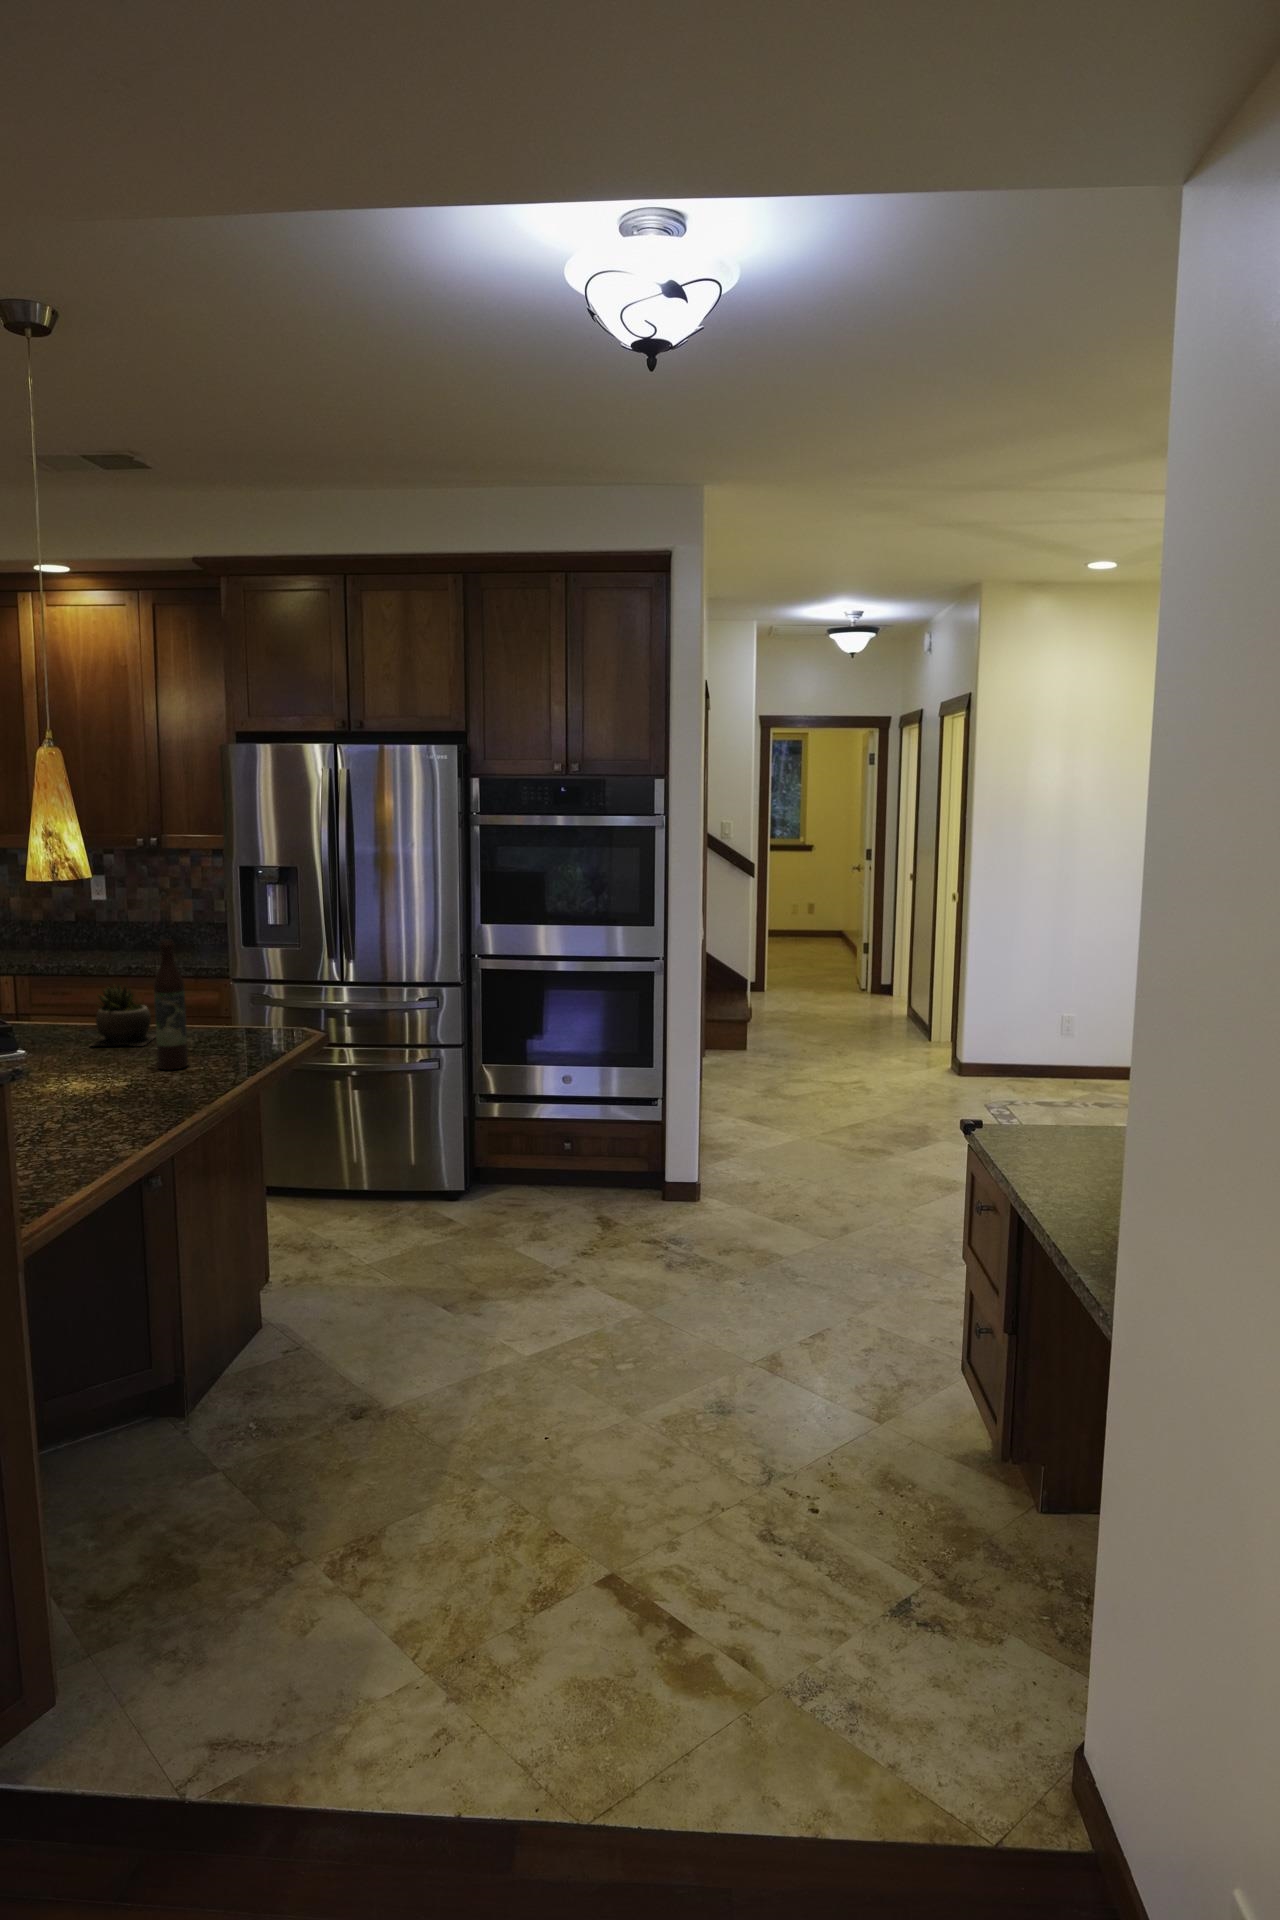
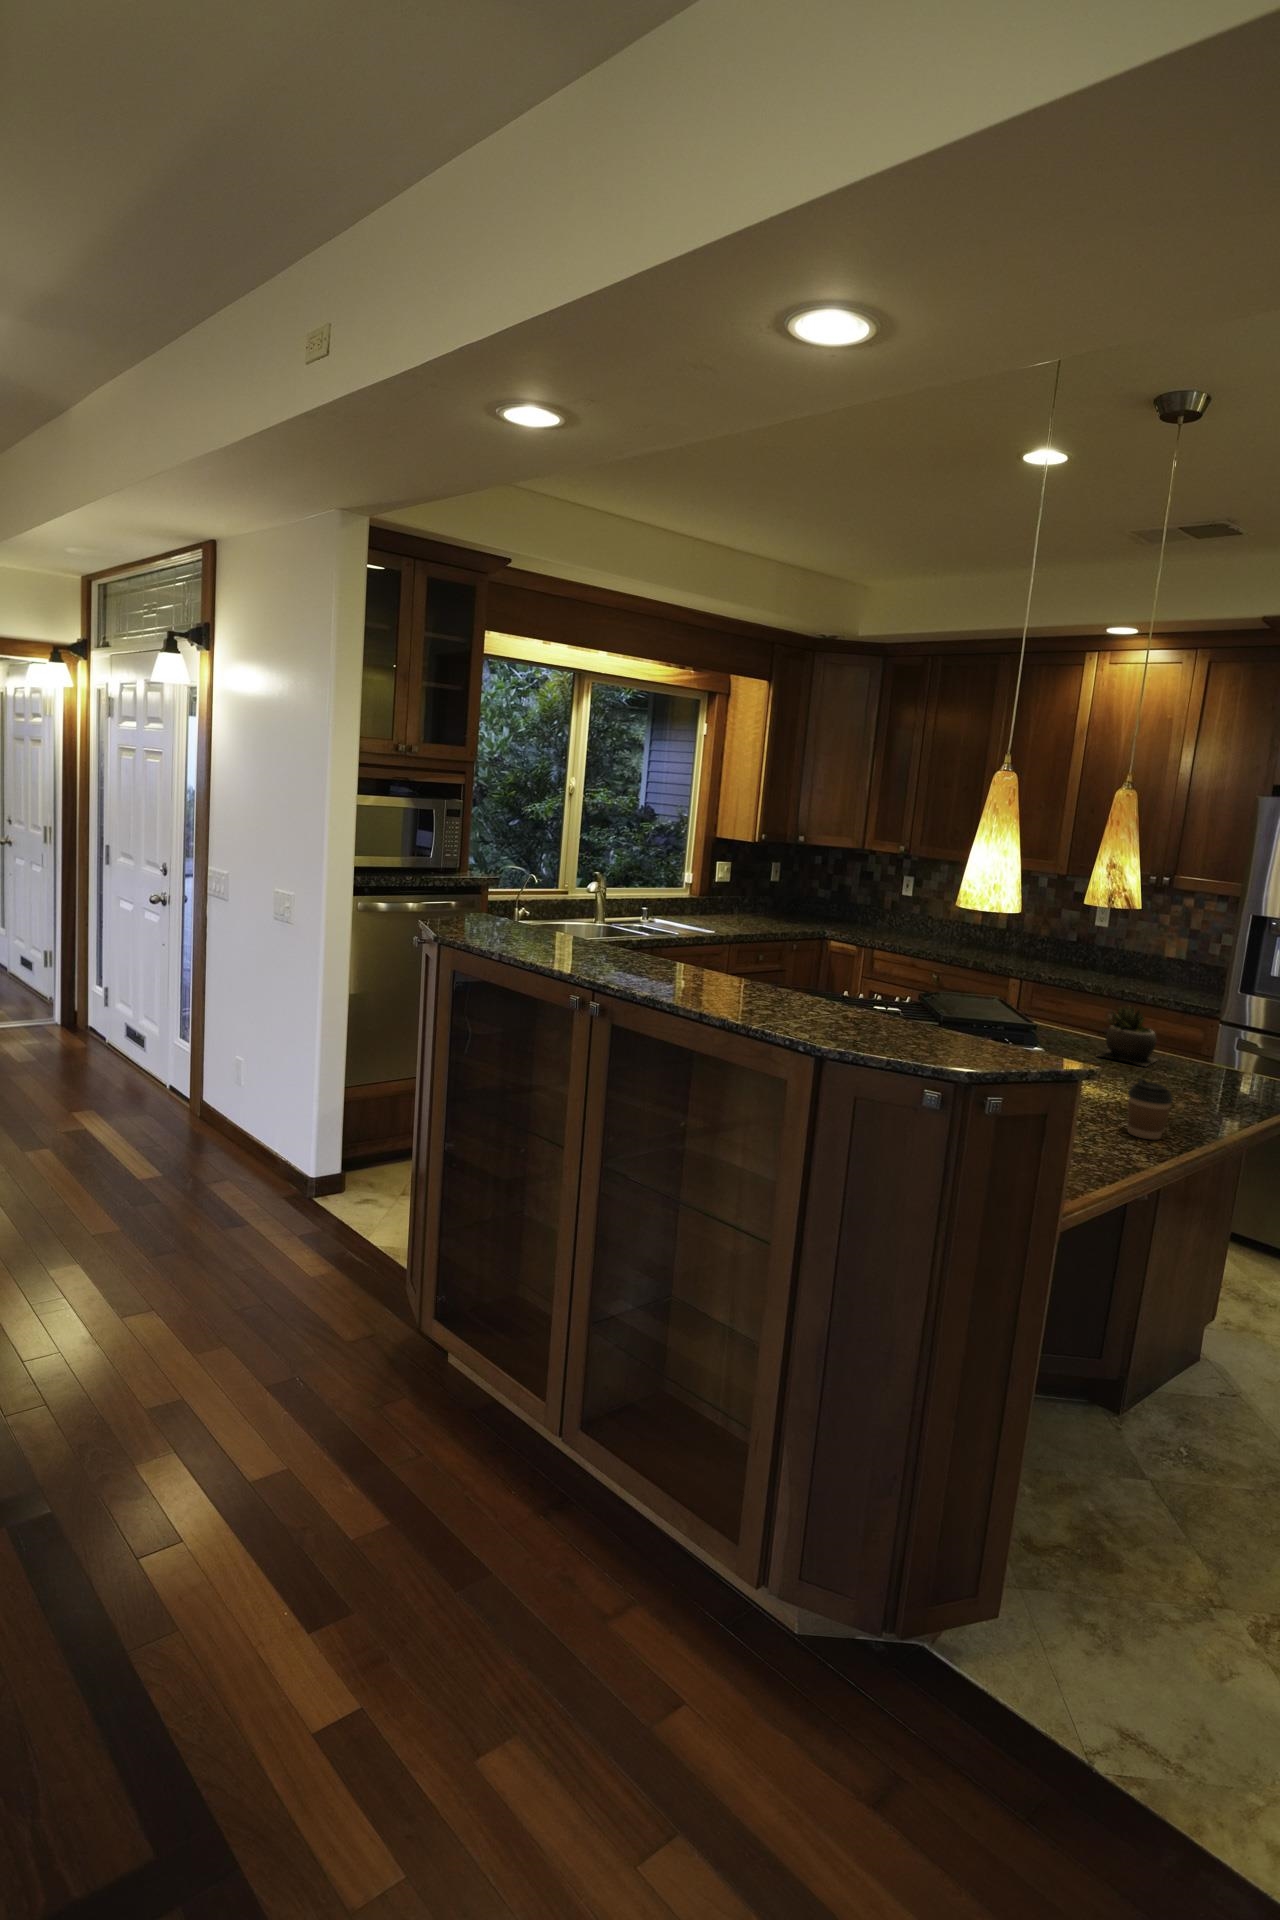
wine bottle: present [154,939,188,1070] -> none [1162,975,1204,1097]
coffee cup: none [107,1061,156,1125] -> present [1128,1078,1173,1139]

